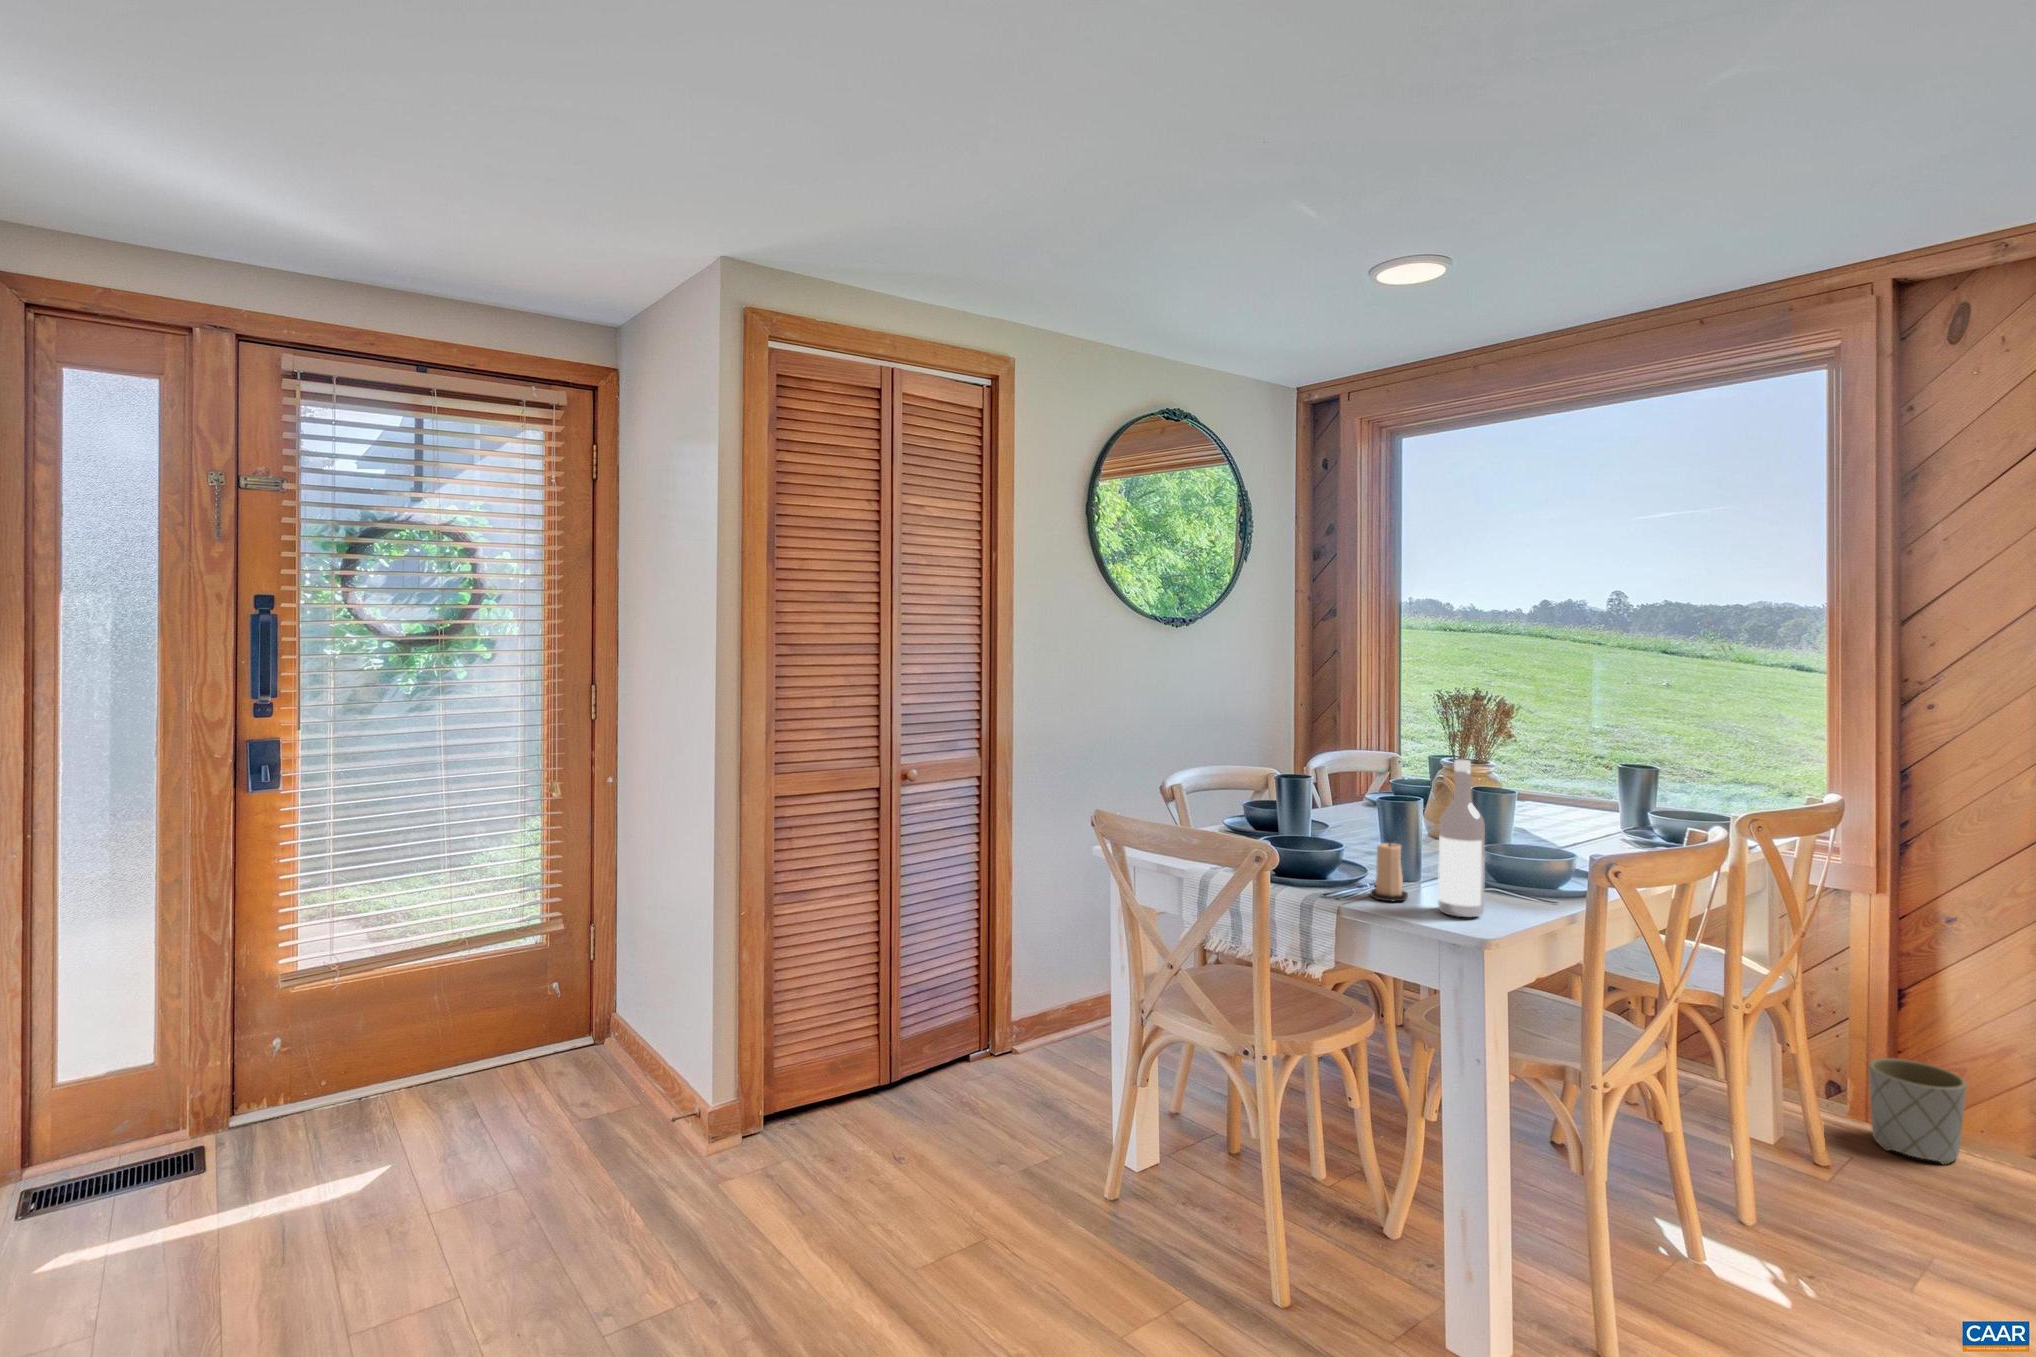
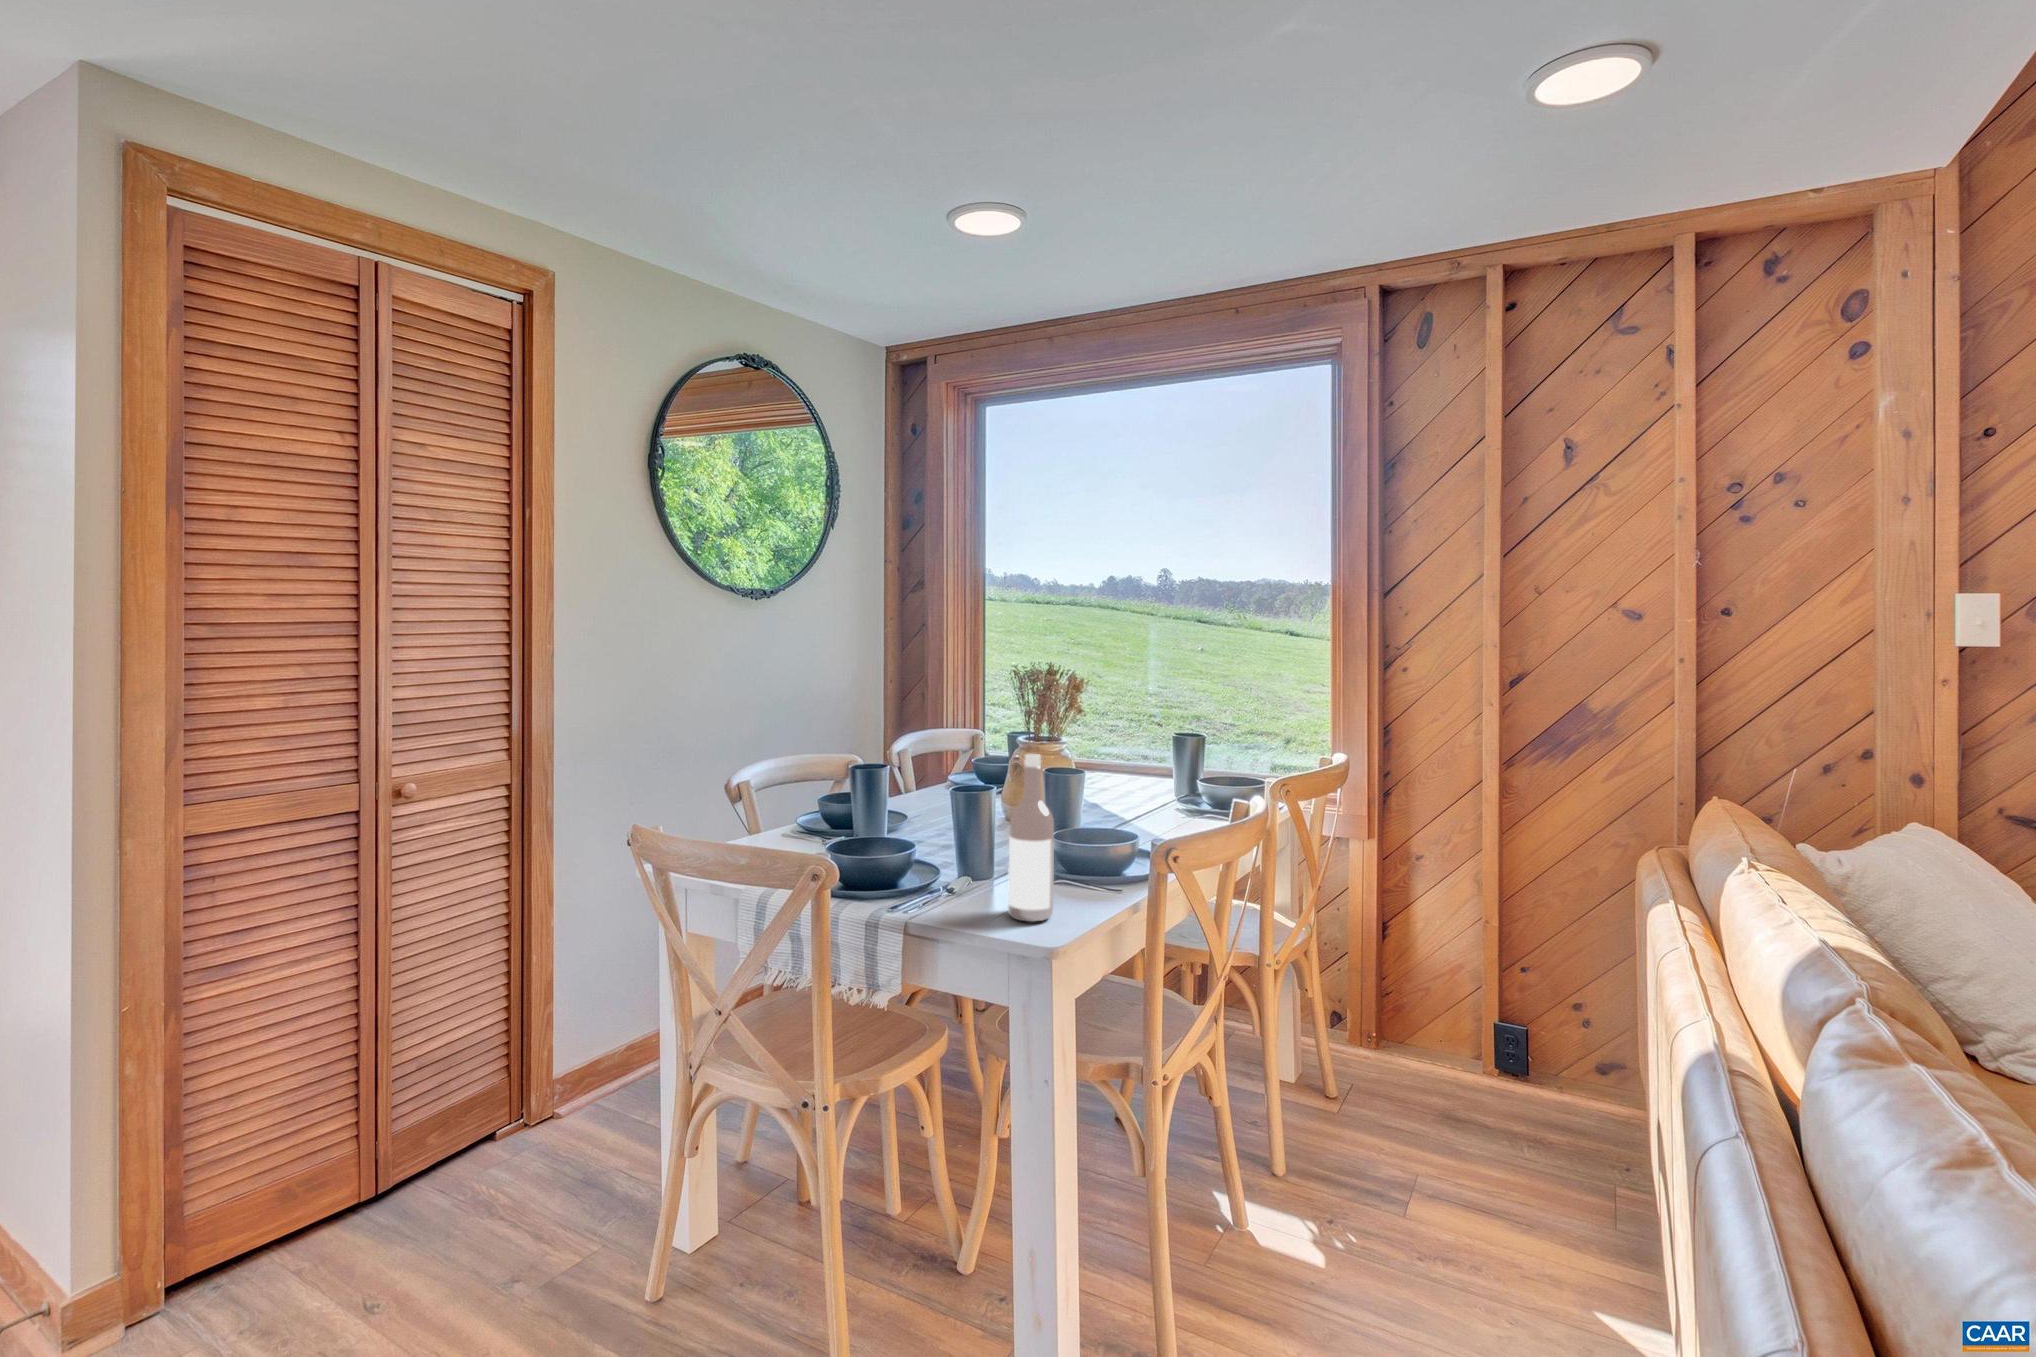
candle: present [1370,841,1408,901] -> none [941,840,979,908]
planter: present [1869,1058,1967,1164] -> none [1365,984,1433,1073]

